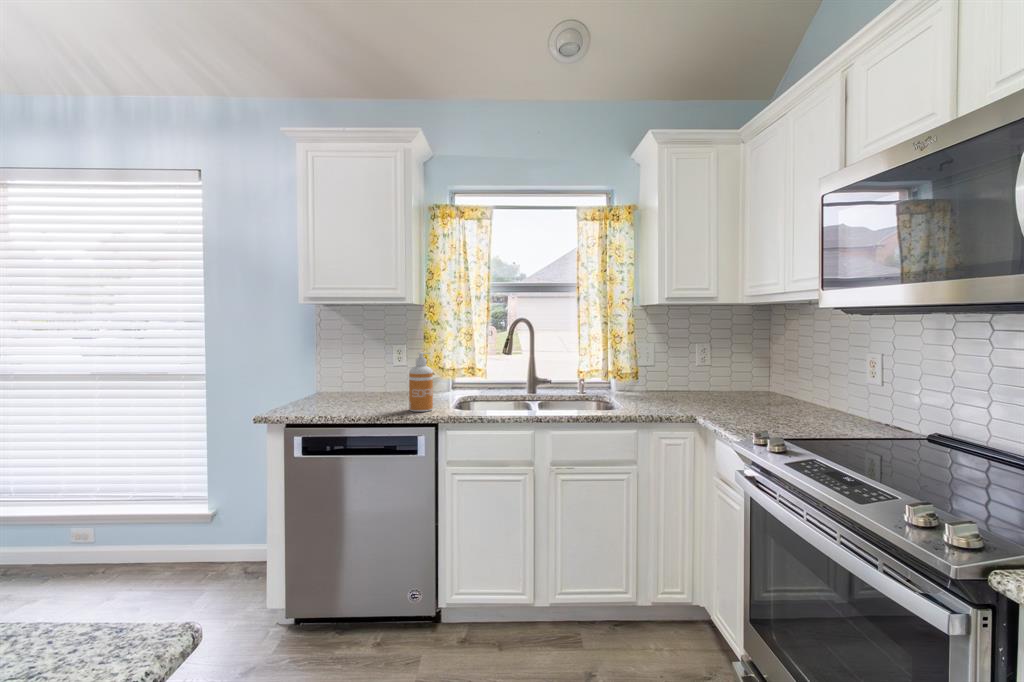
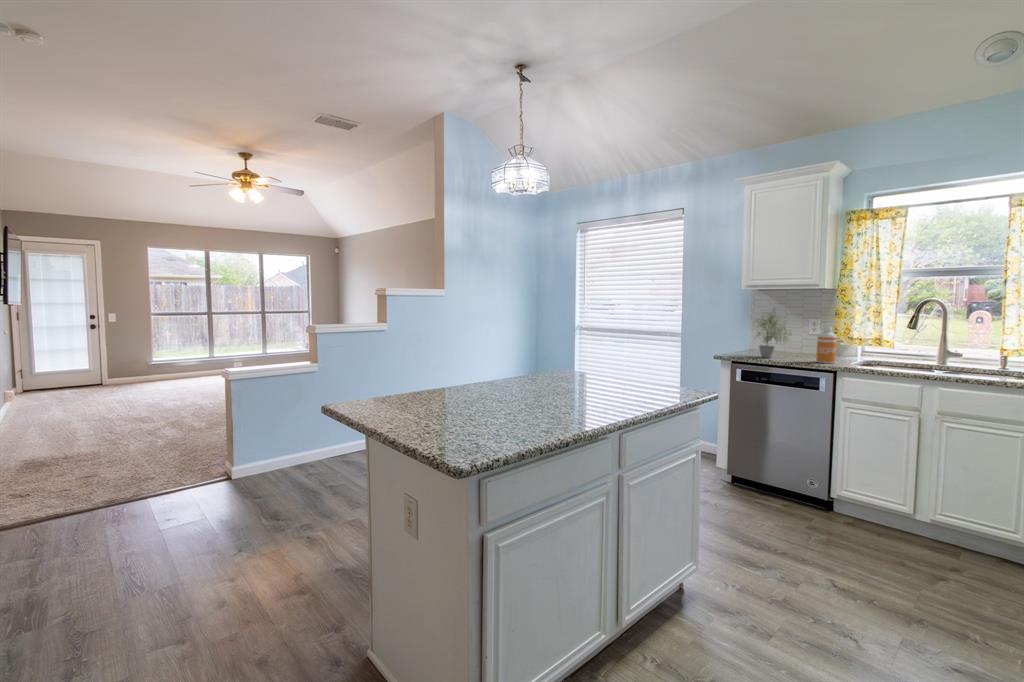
potted plant: none [311,329,376,410] -> present [755,309,788,358]

